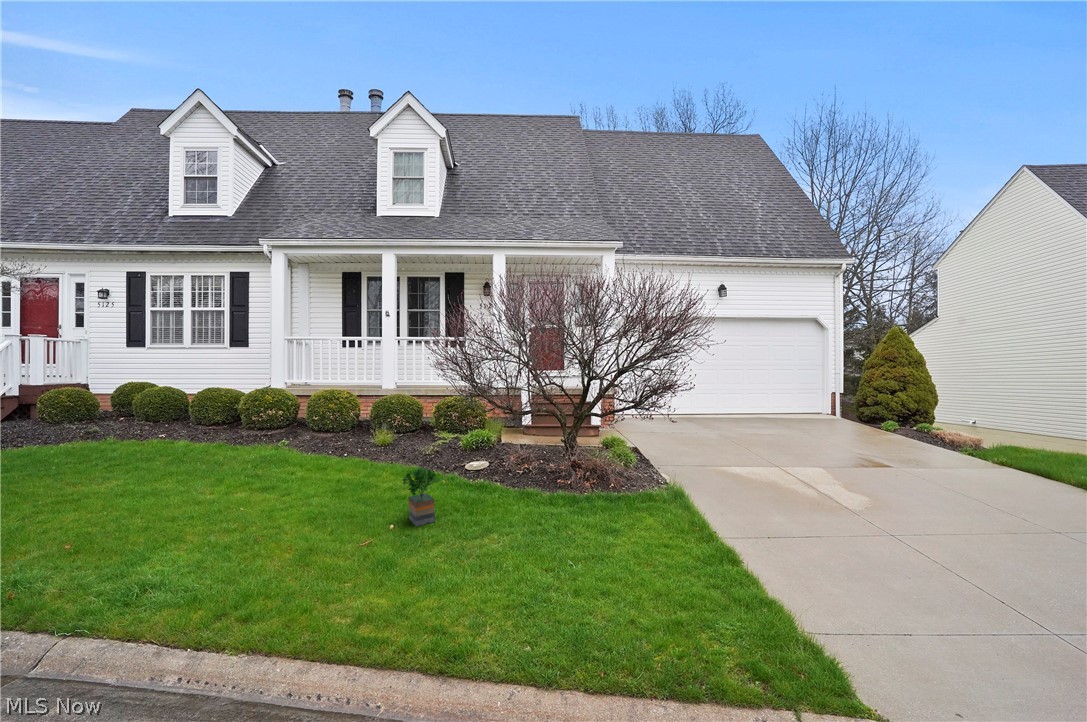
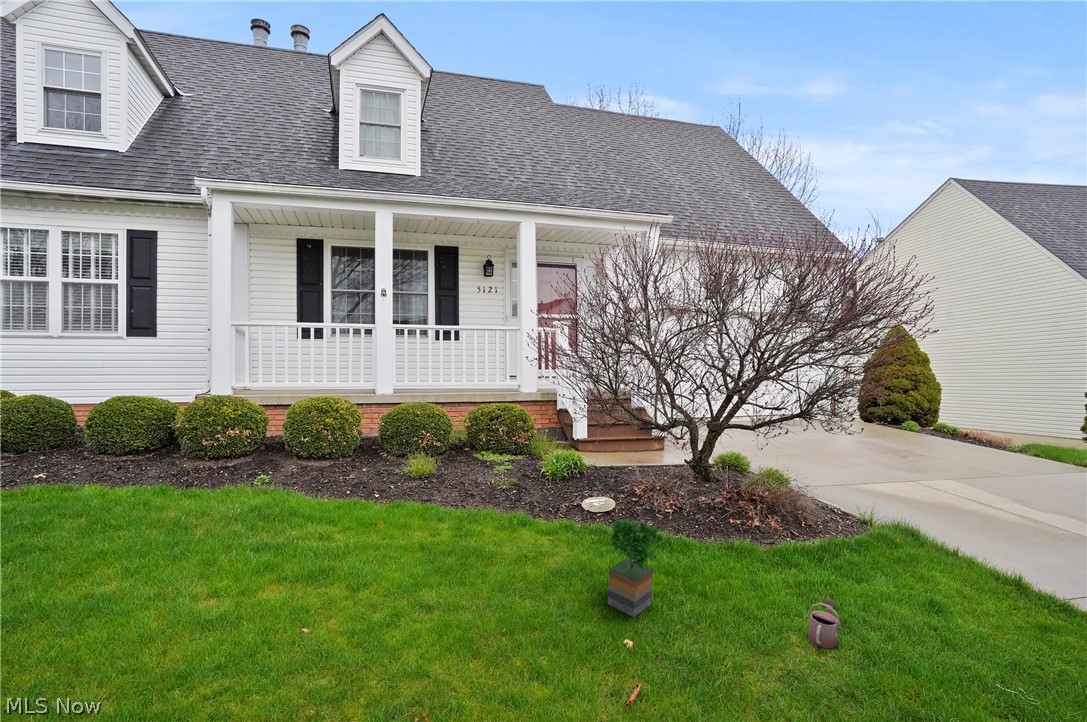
watering can: none [500,522,533,550] -> present [808,599,840,648]

